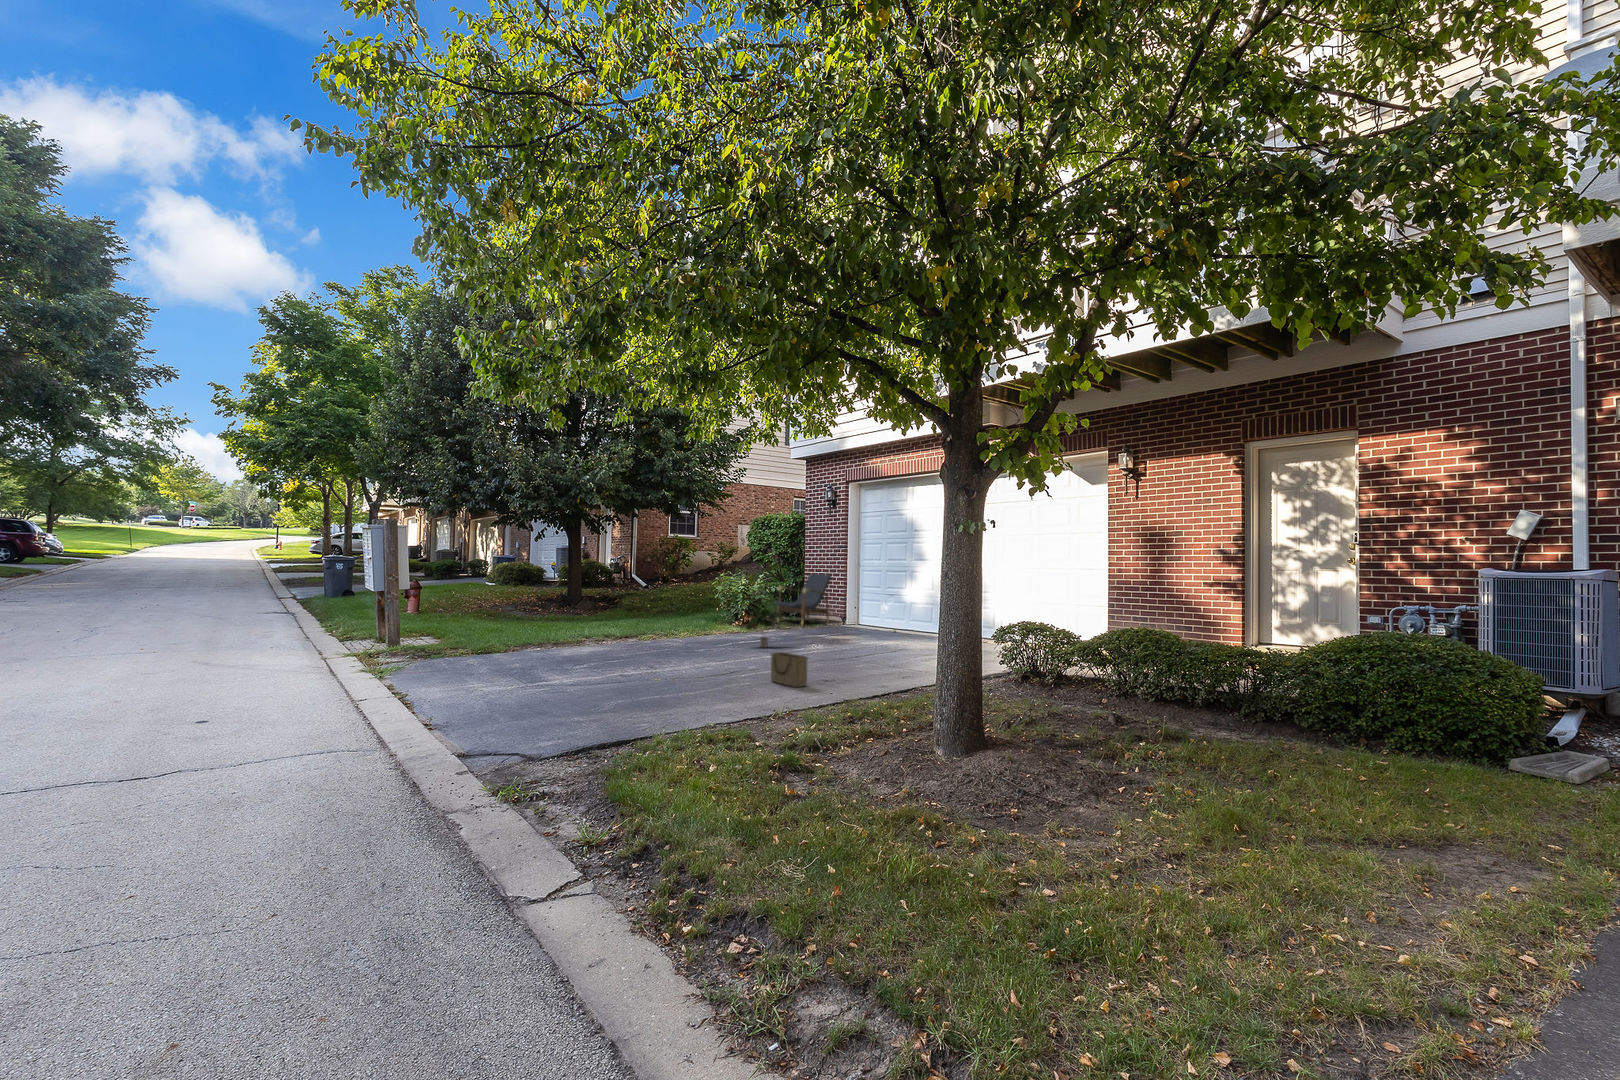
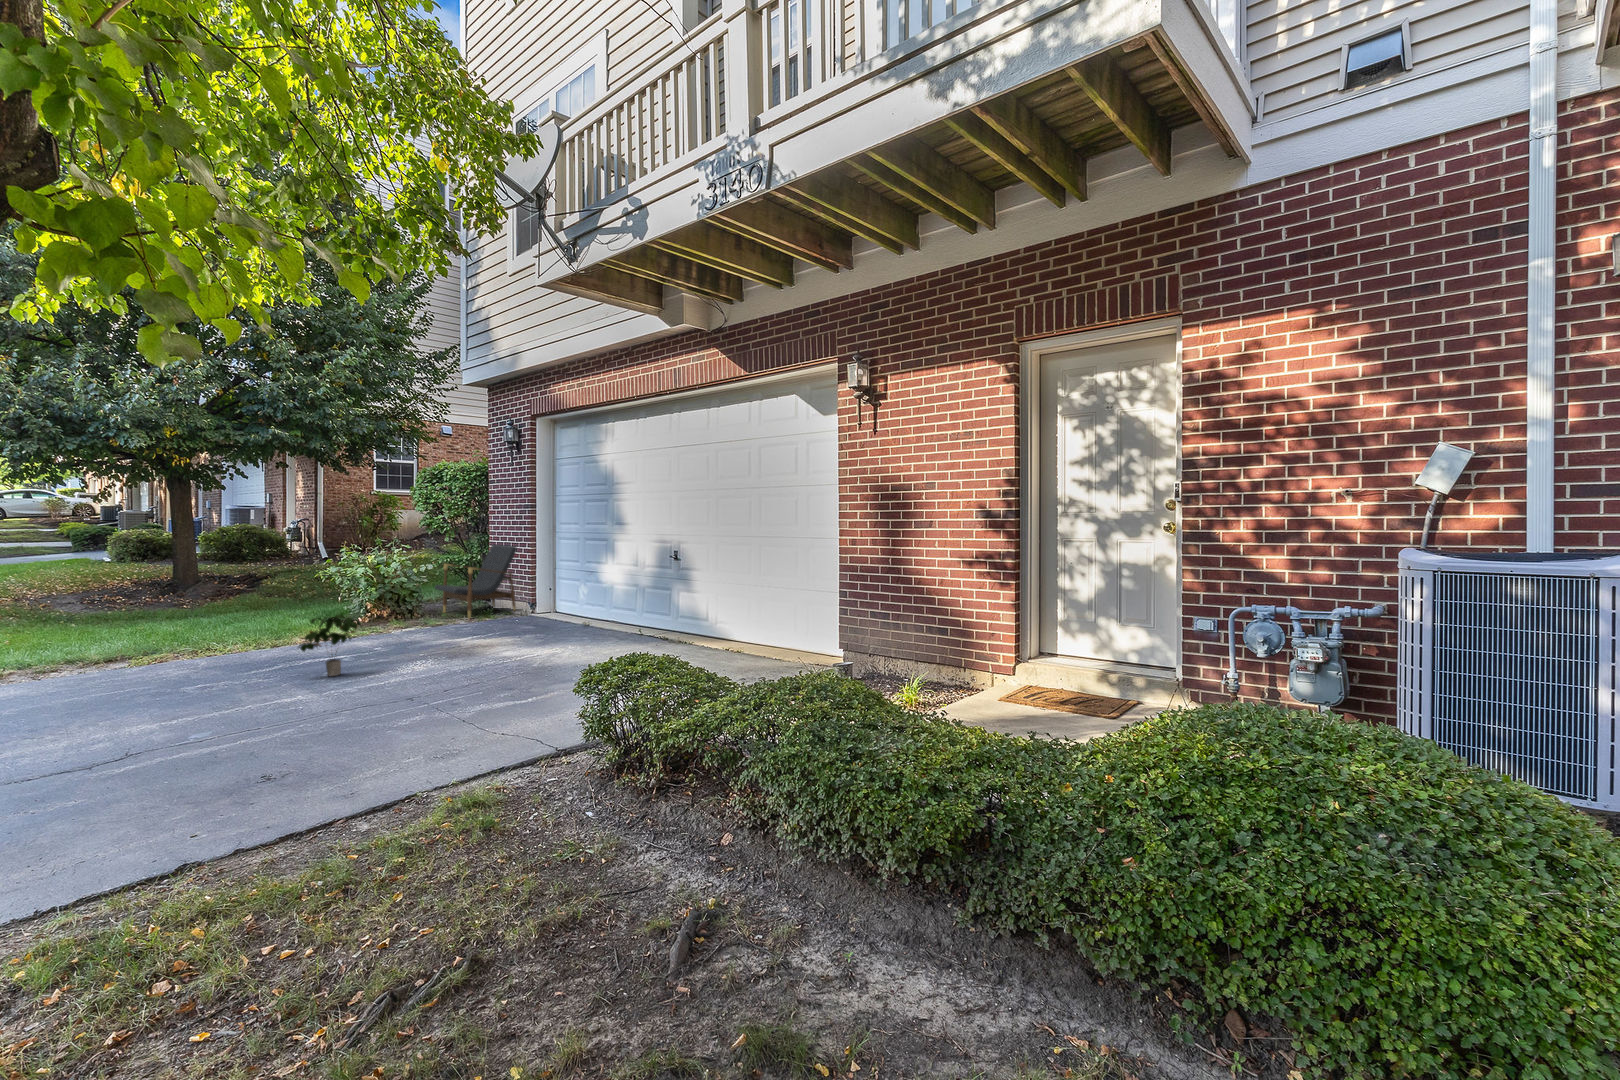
basket: present [770,652,808,687] -> none [172,730,231,808]

